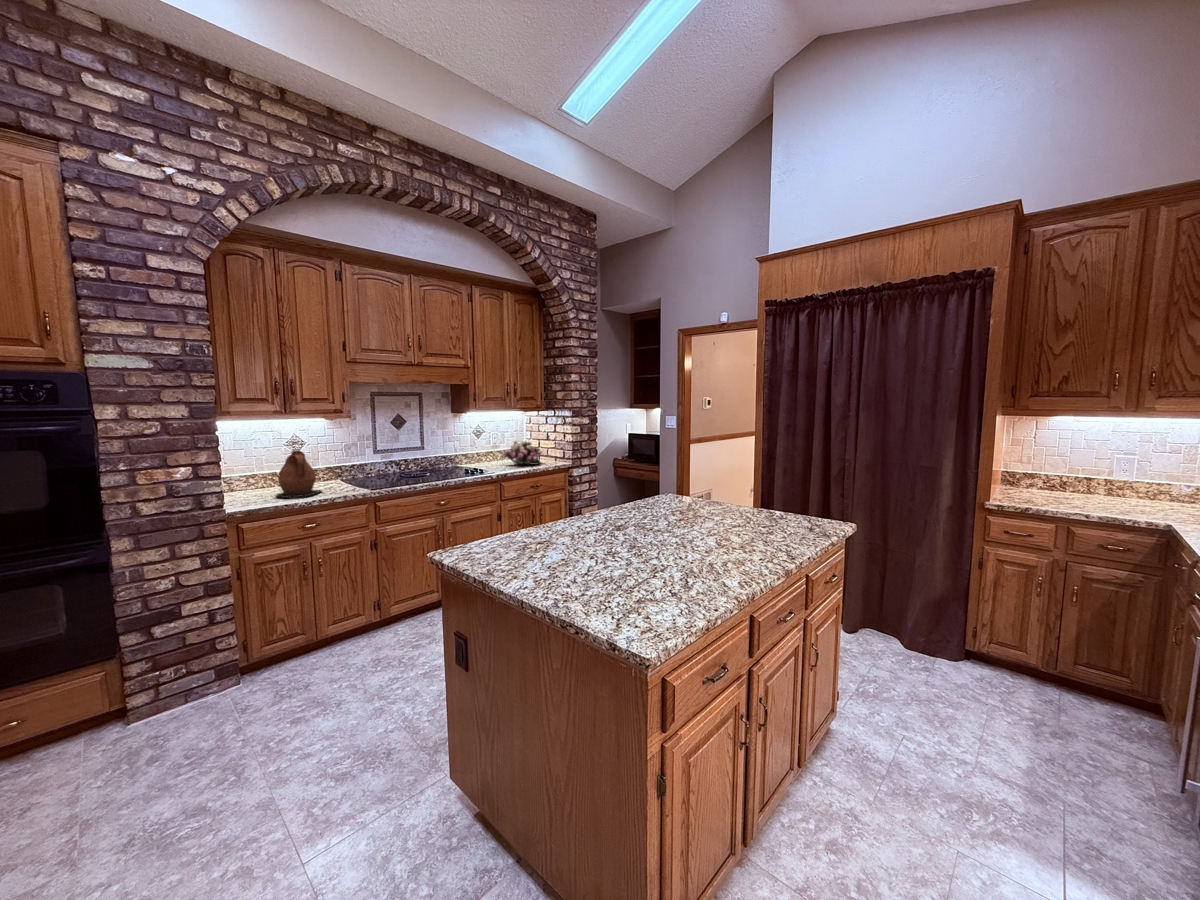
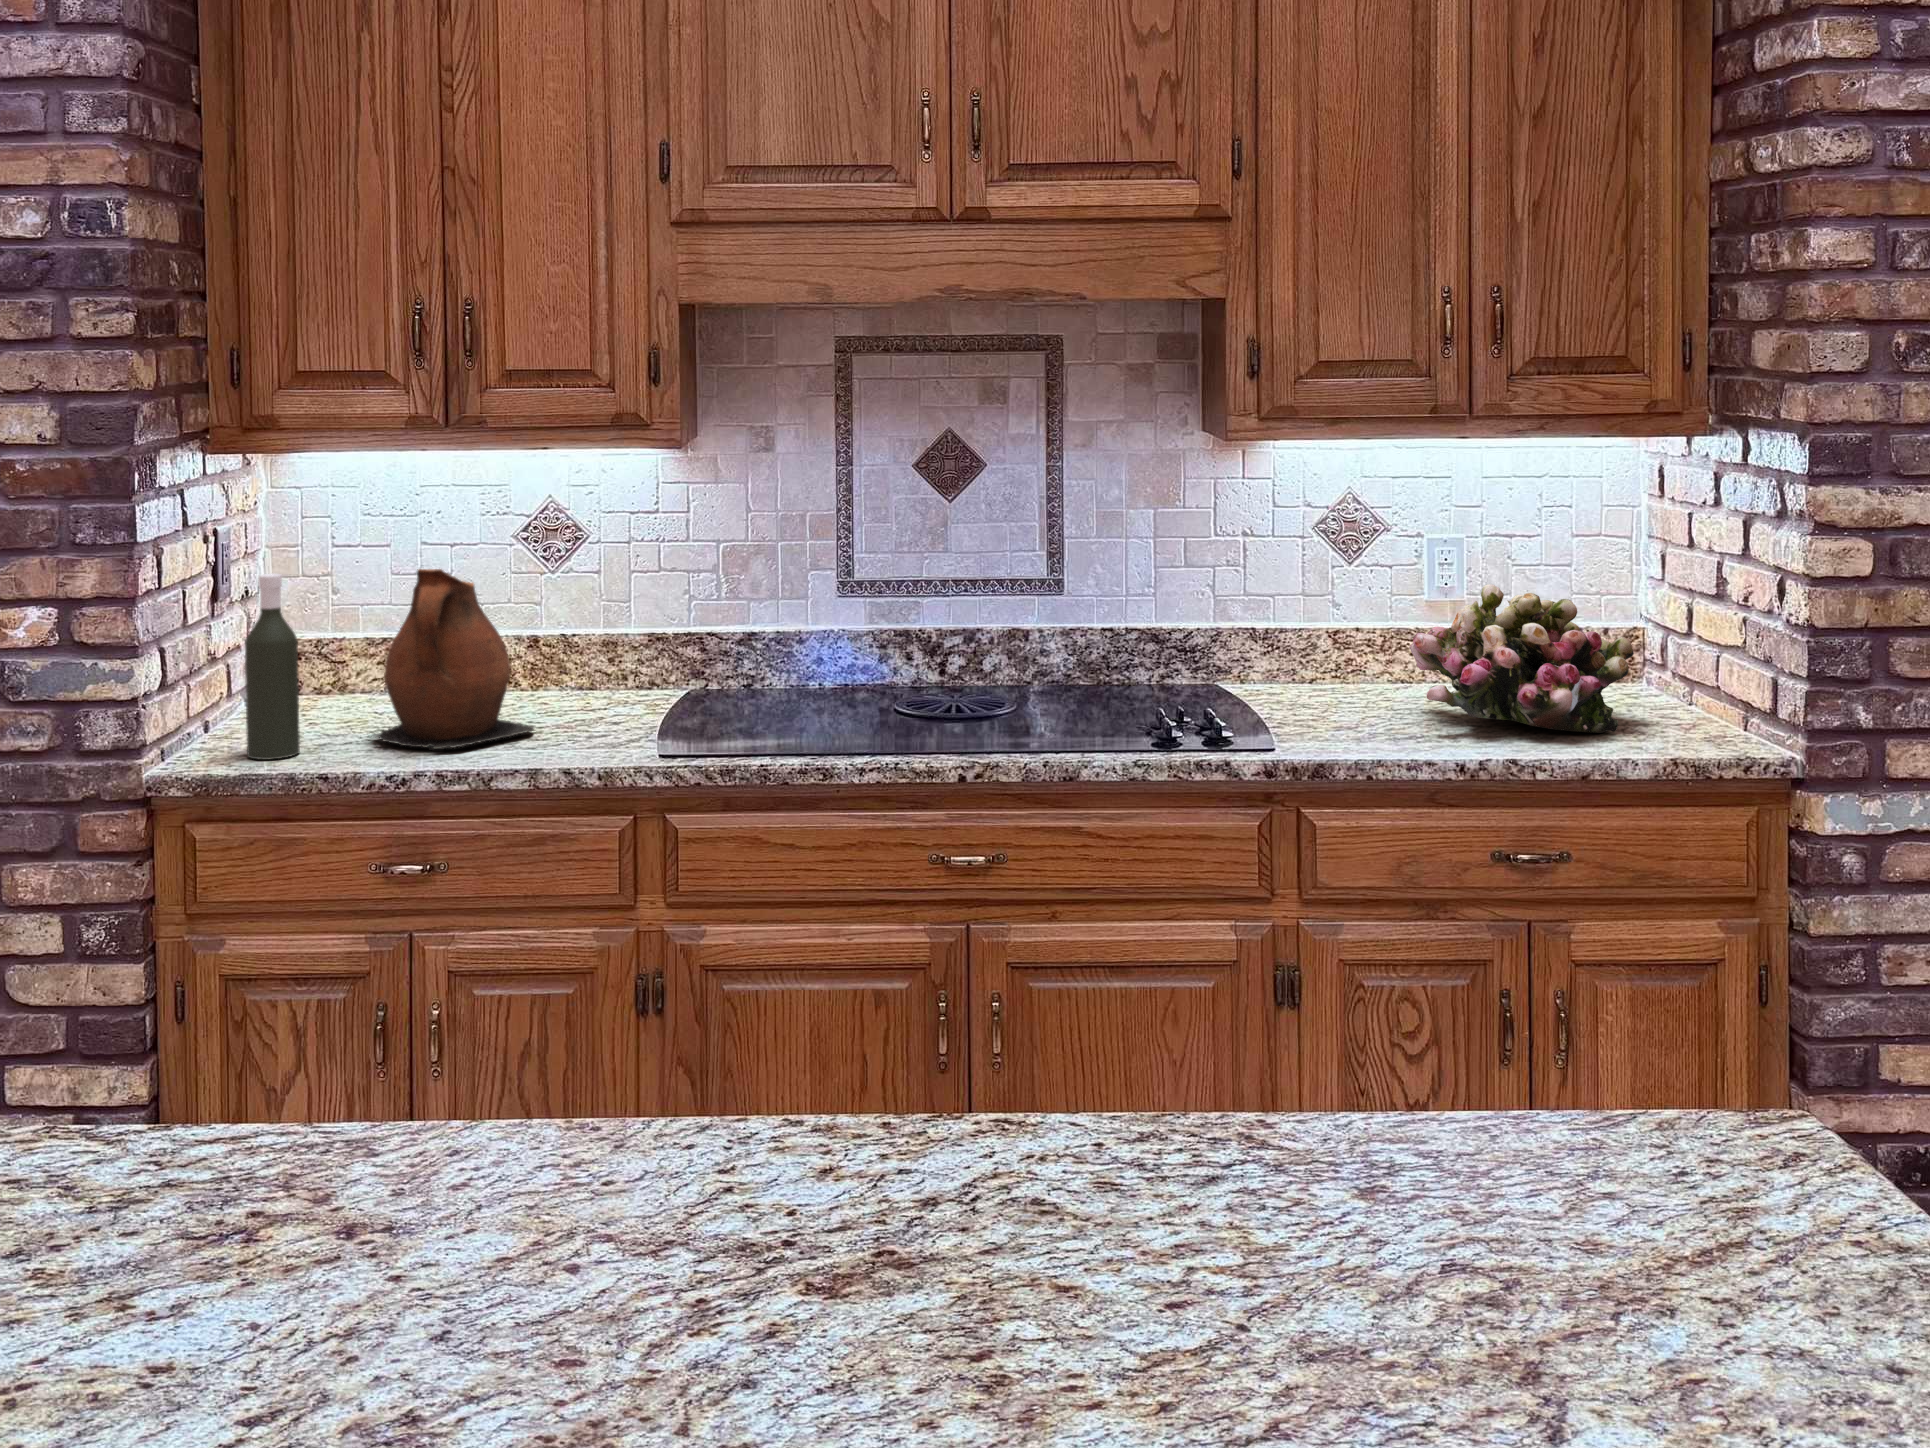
bottle: none [242,454,262,506] -> present [245,573,300,760]

